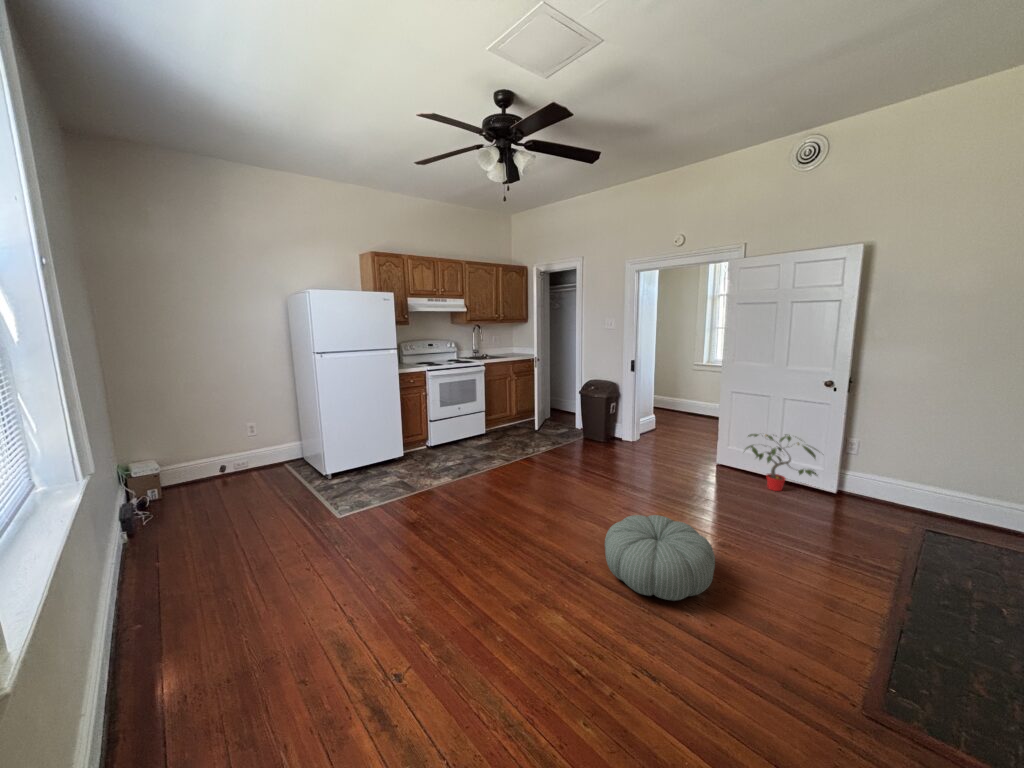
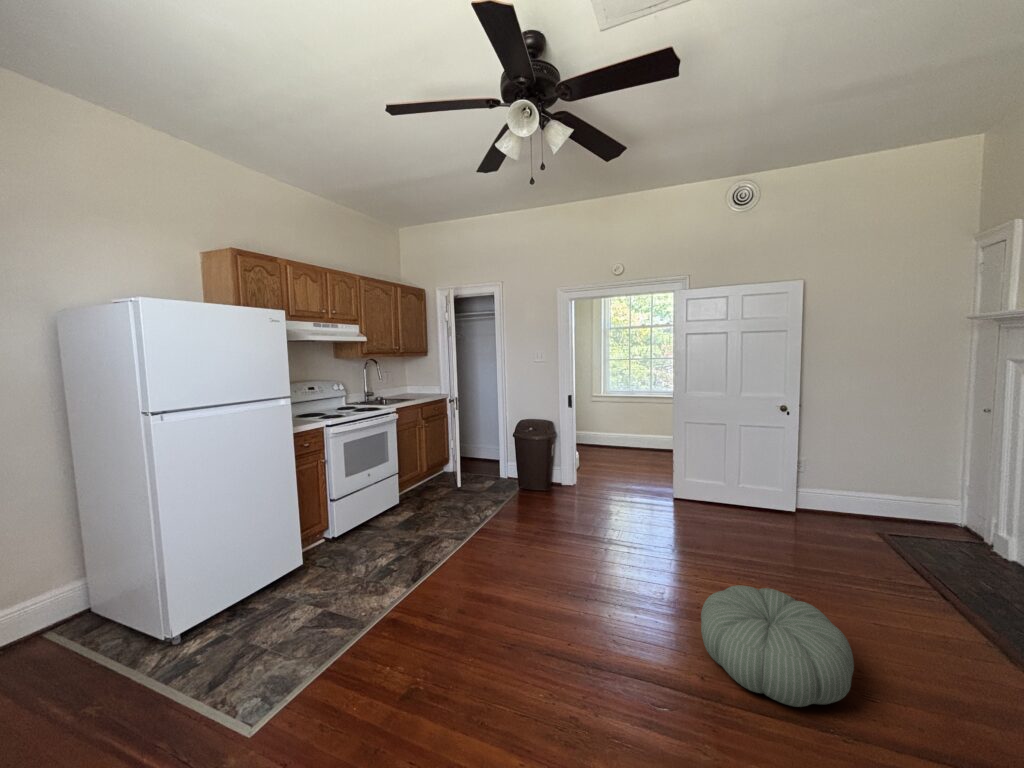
potted plant: present [746,434,818,491] -> none [707,462,789,521]

